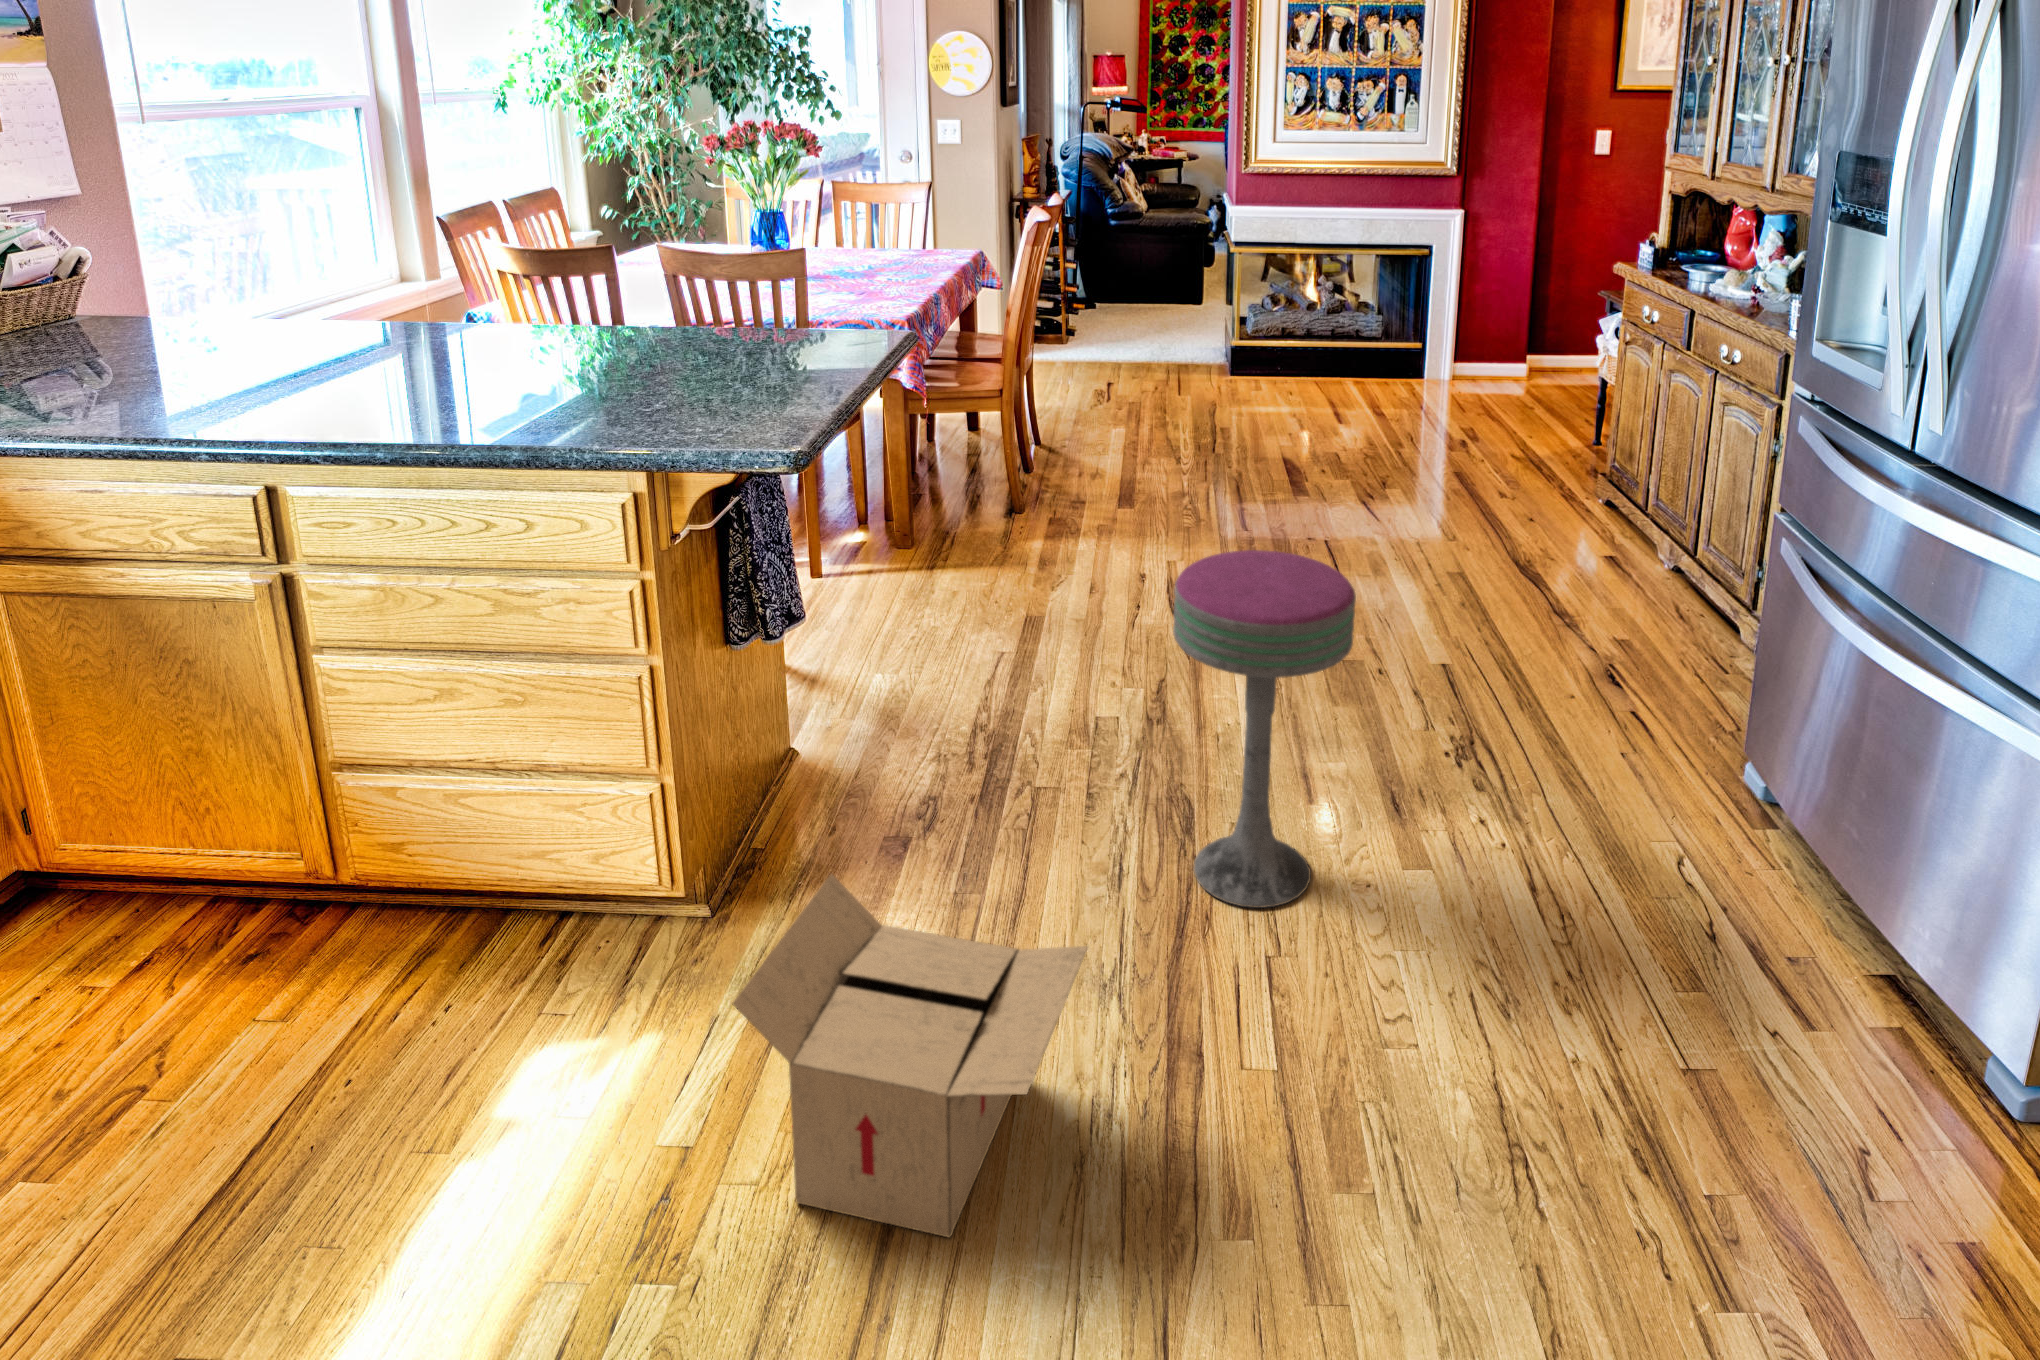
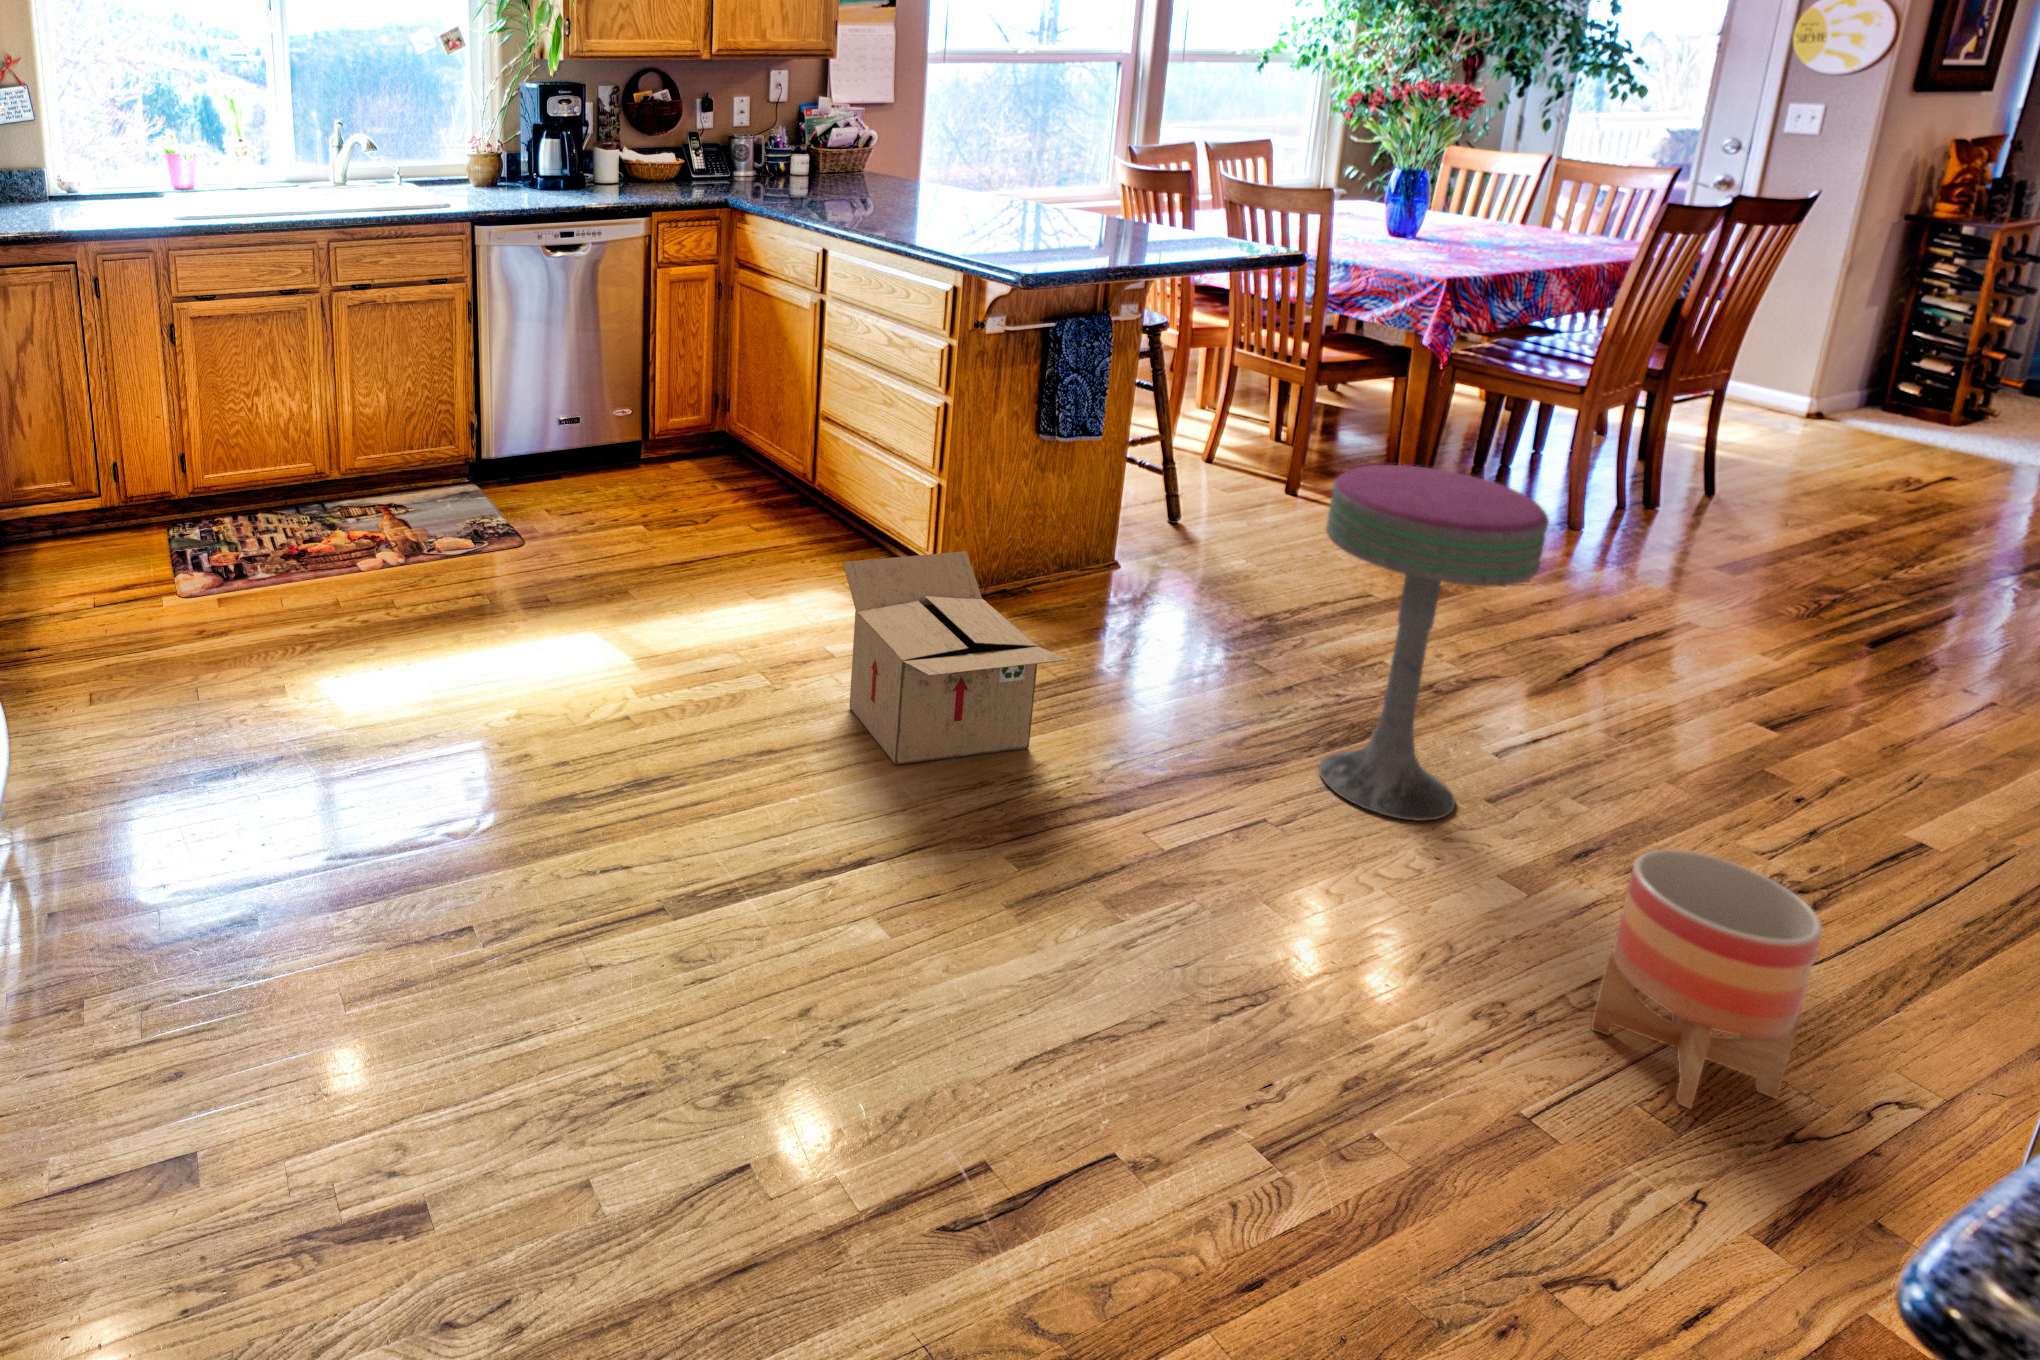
planter: none [1568,803,1694,1014] -> present [1591,850,1822,1108]

